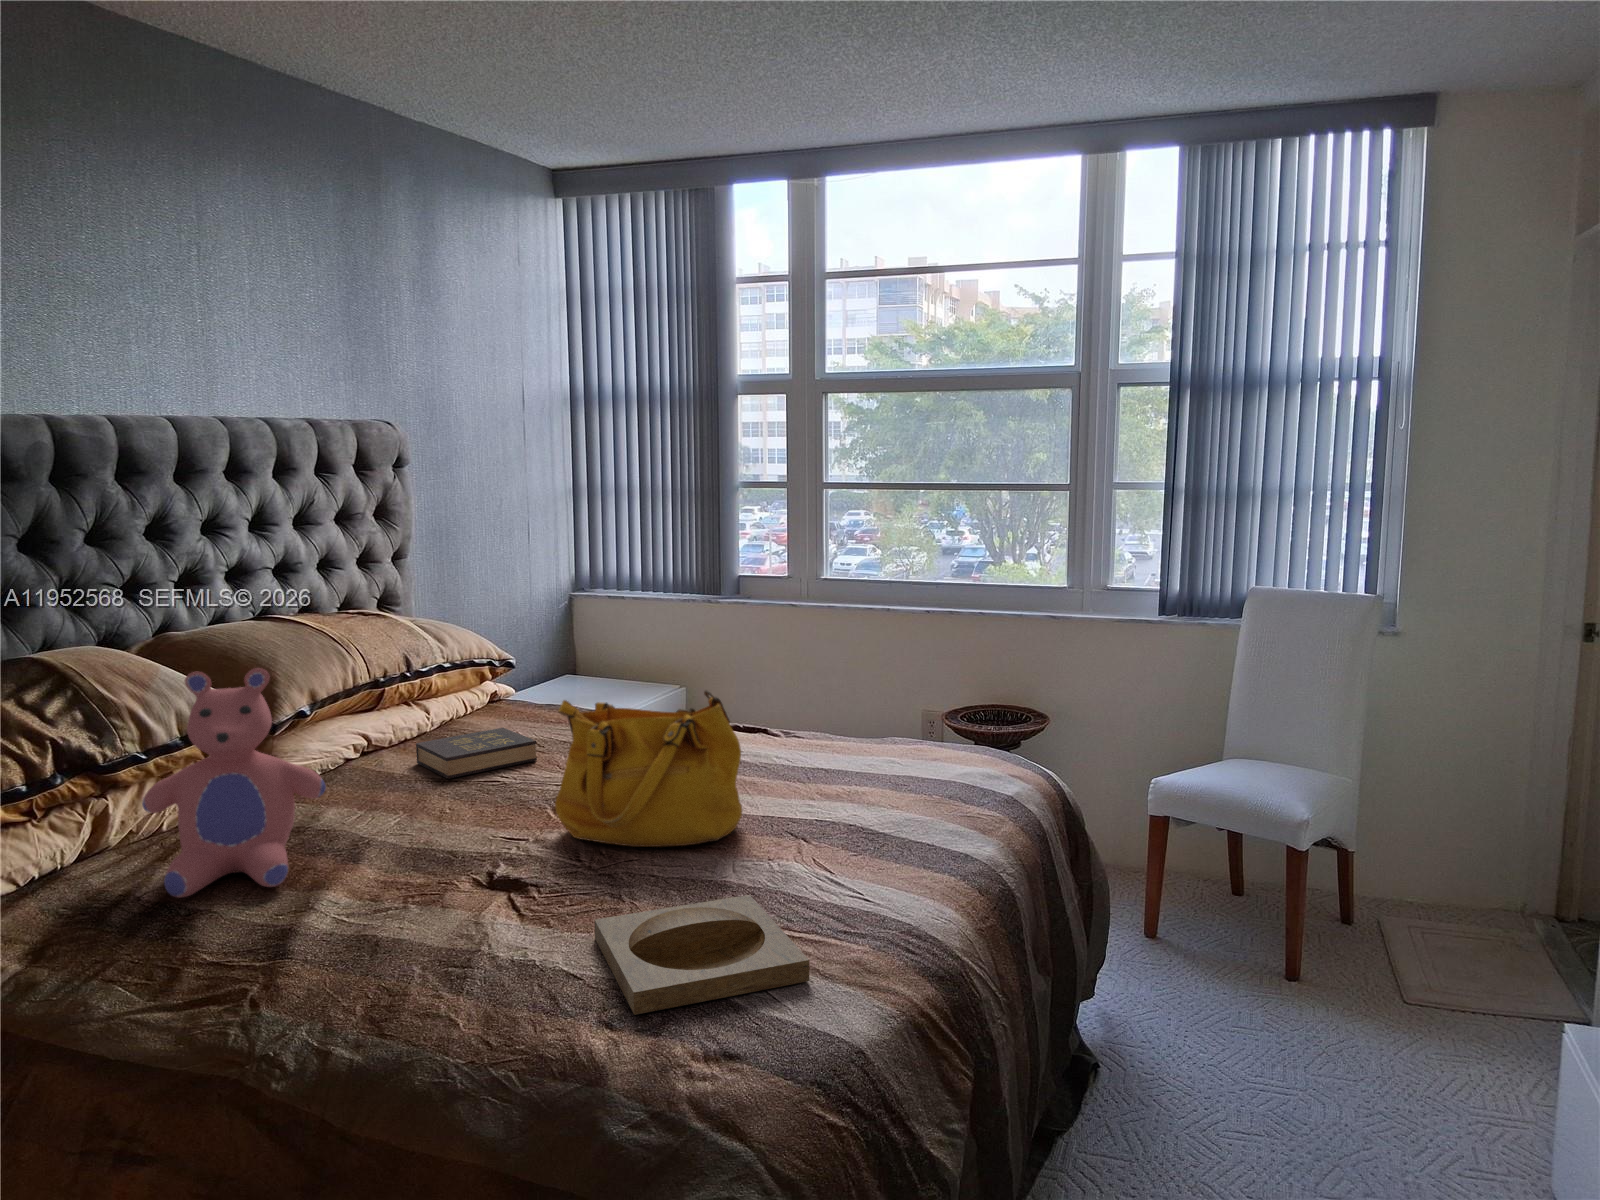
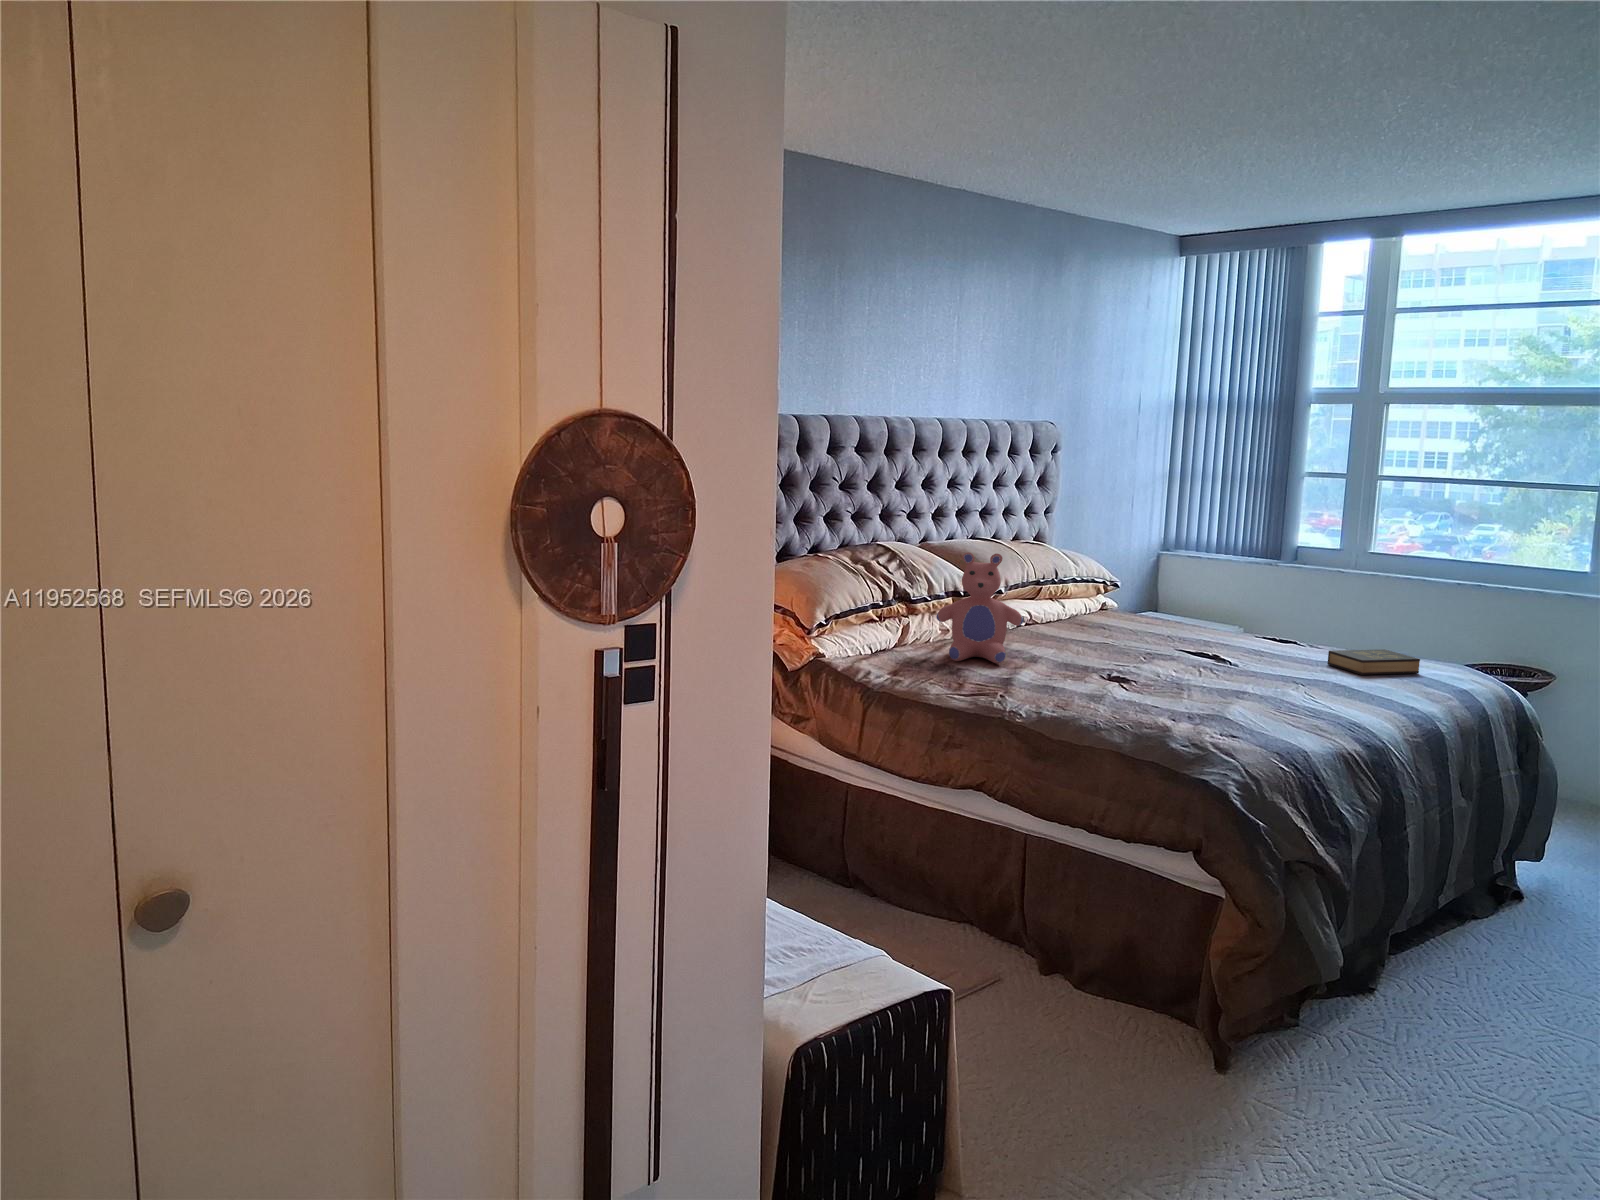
handbag: present [555,691,742,847] -> none [1146,589,1263,679]
hardback book: present [416,728,537,779] -> present [1328,649,1420,675]
tray: present [595,895,809,1015] -> none [1165,690,1279,726]

